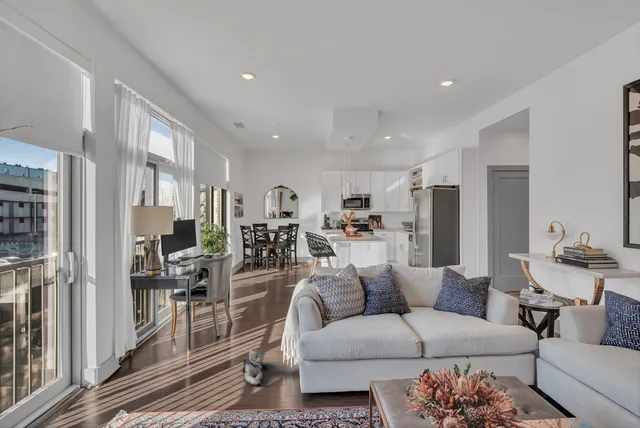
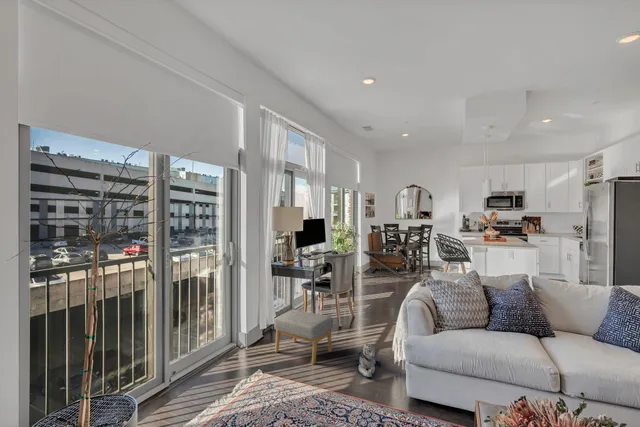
lounge chair: none [234,232,273,276] -> present [363,232,404,277]
footstool: none [138,324,213,383] -> present [274,310,333,364]

